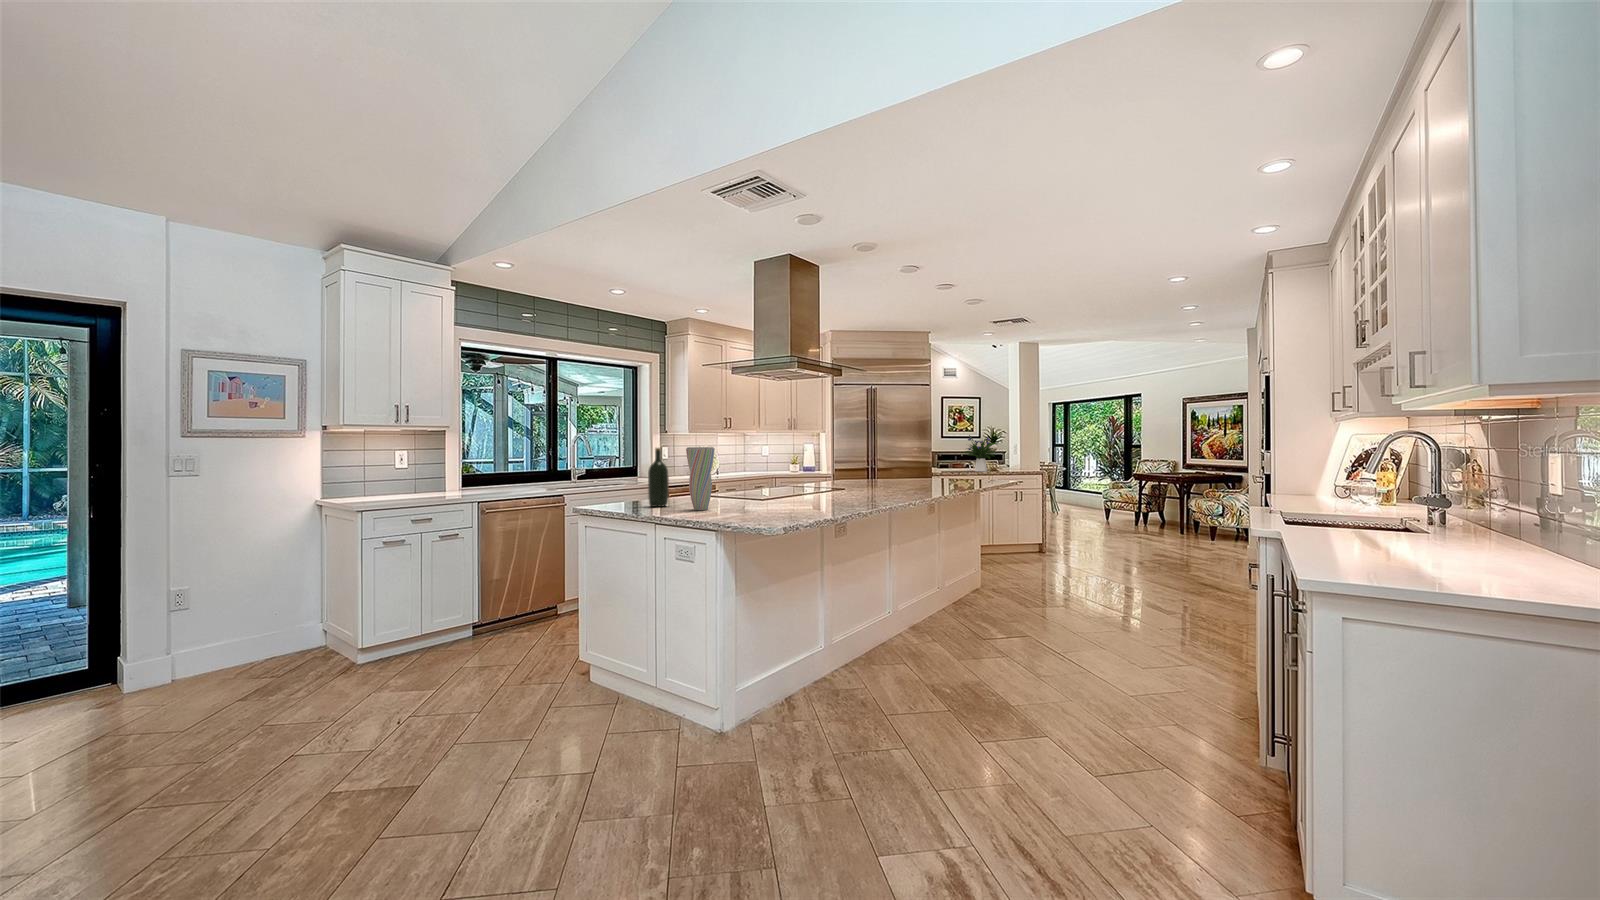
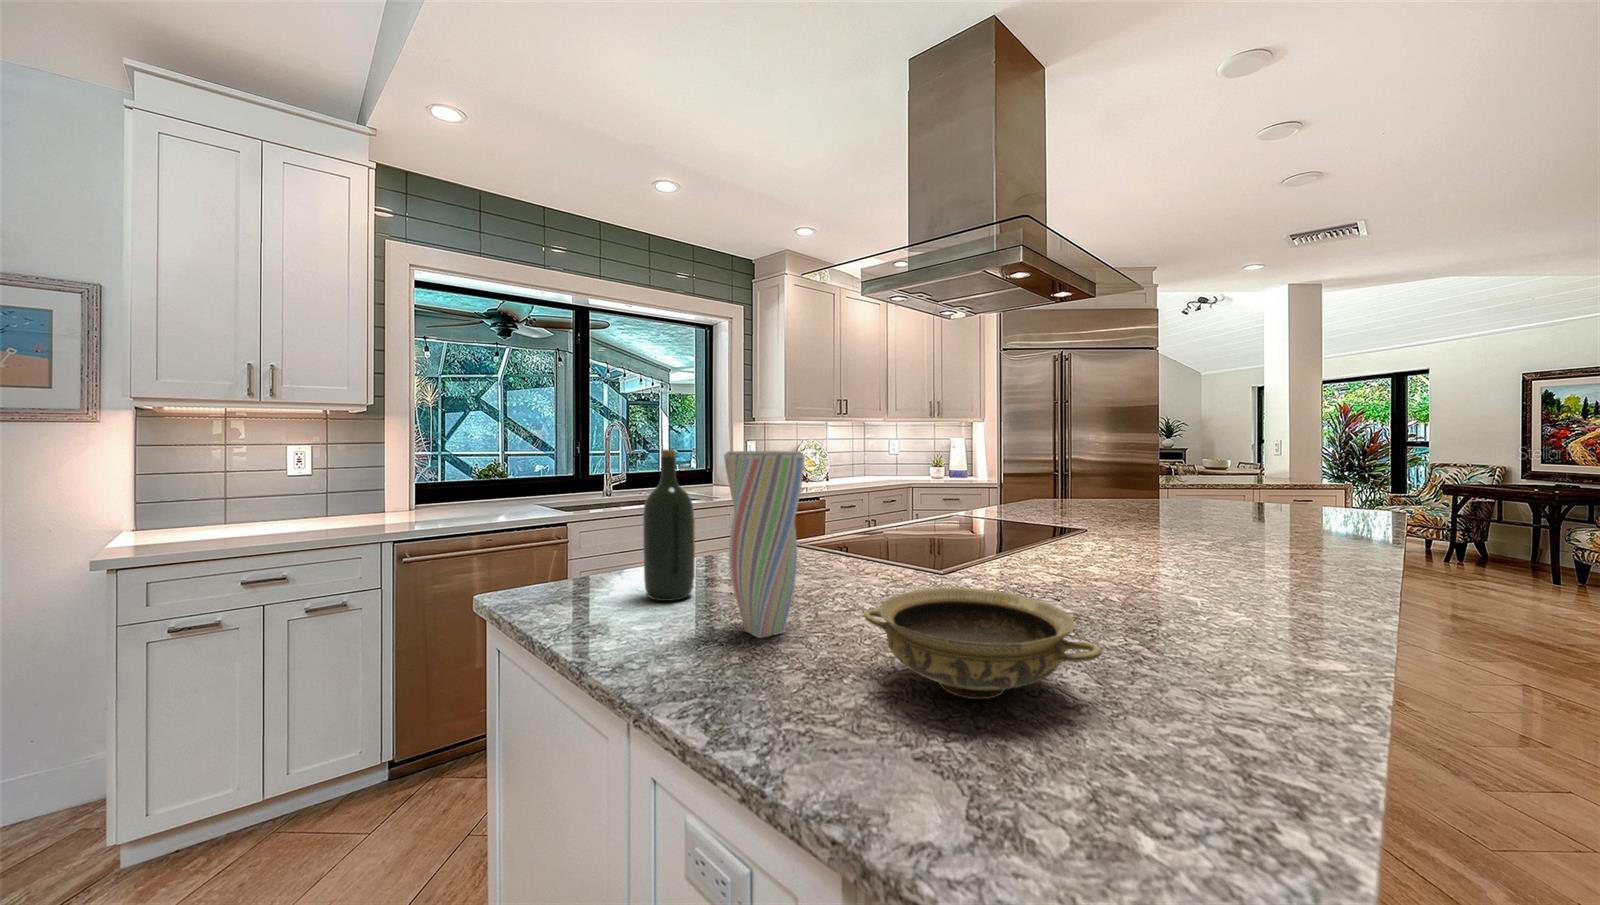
flower arrangement: present [966,435,998,471] -> none [1199,425,1263,482]
ceramic bowl: none [734,489,796,513] -> present [864,588,1102,699]

